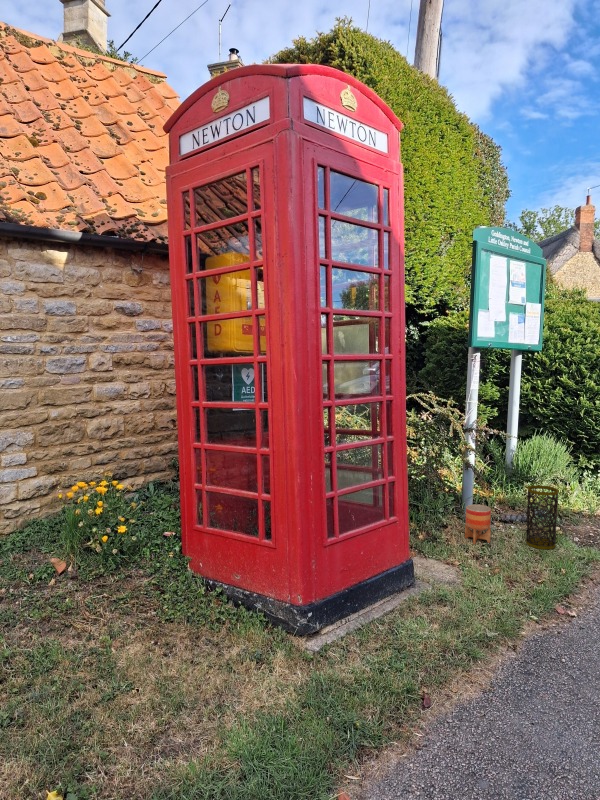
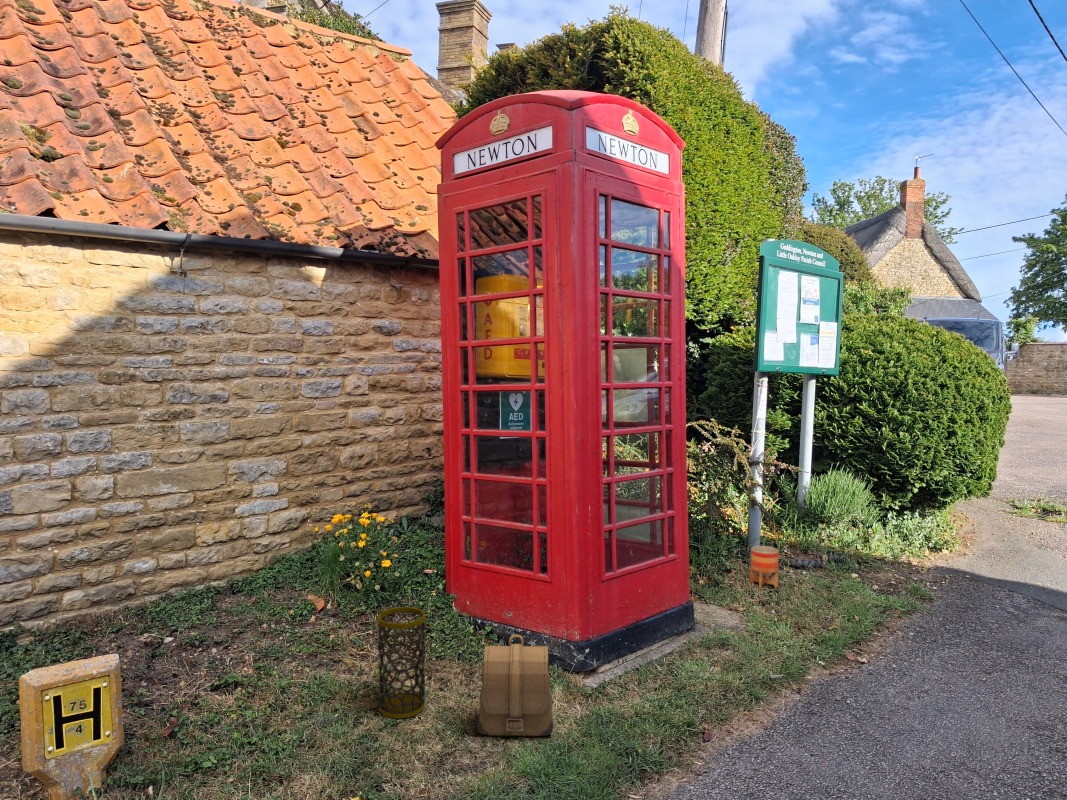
trash can: present [526,485,559,549] -> present [378,607,426,718]
backpack: none [193,606,272,711] -> present [477,634,553,736]

